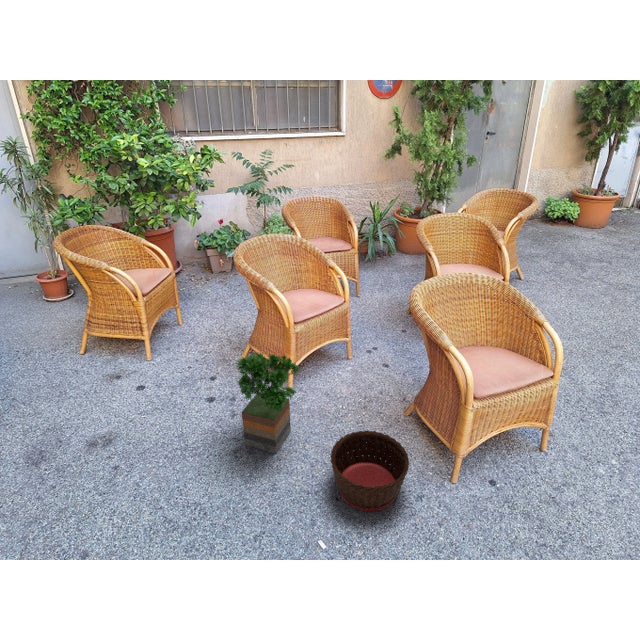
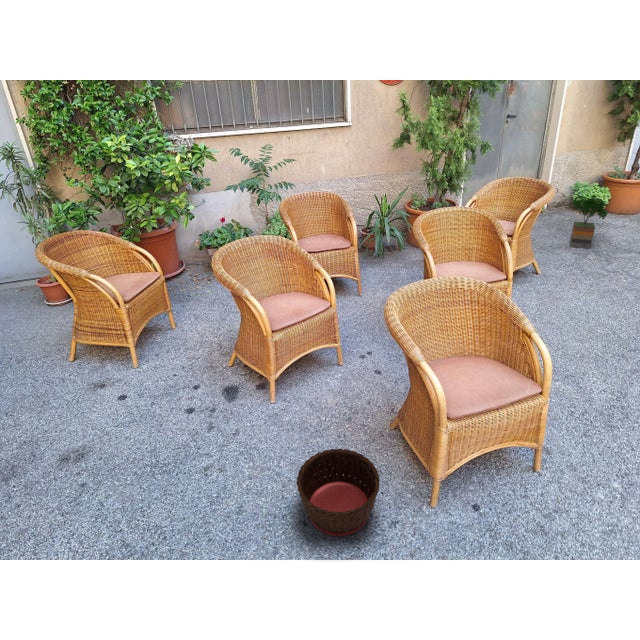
potted tree: present [237,353,300,454] -> present [570,197,608,248]

